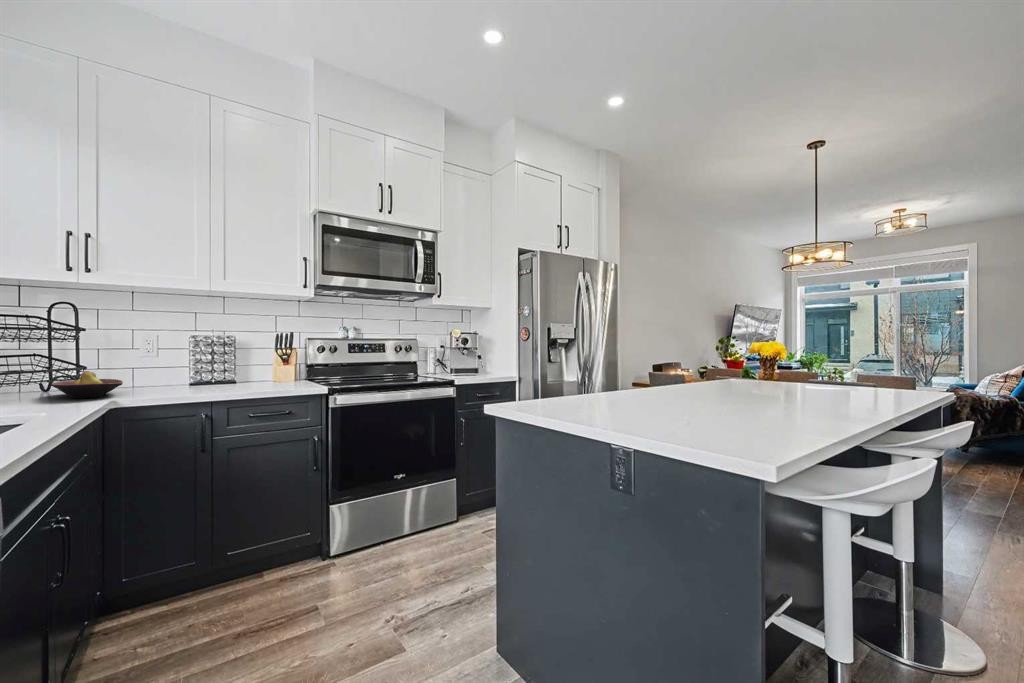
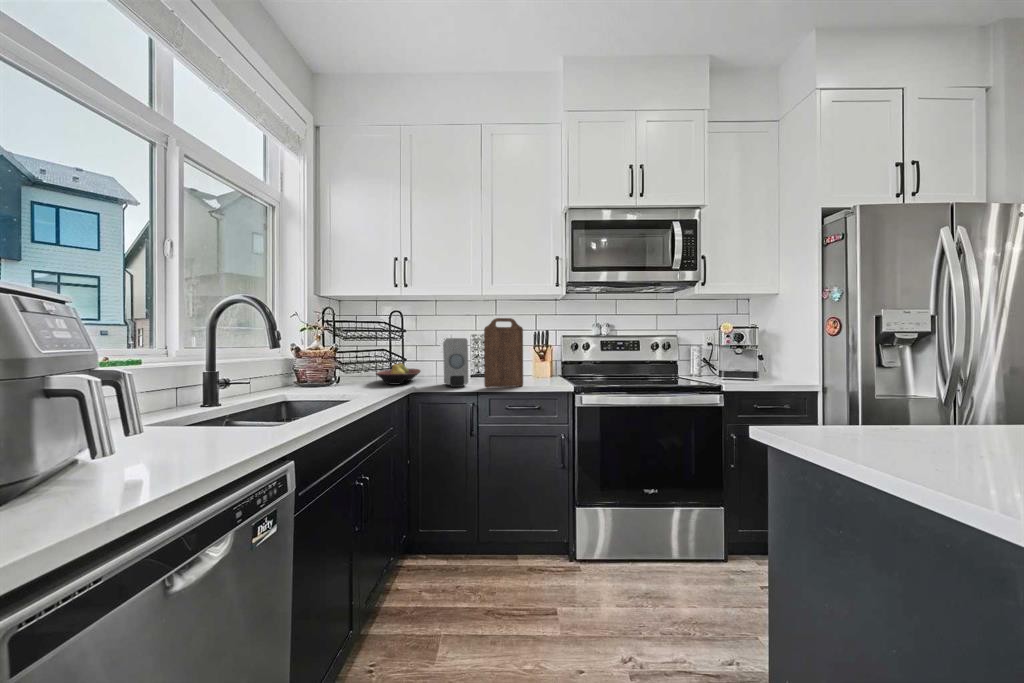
cutting board: none [230,318,275,393] -> present [484,318,523,388]
soap dispenser: none [166,339,207,395] -> present [443,338,468,387]

